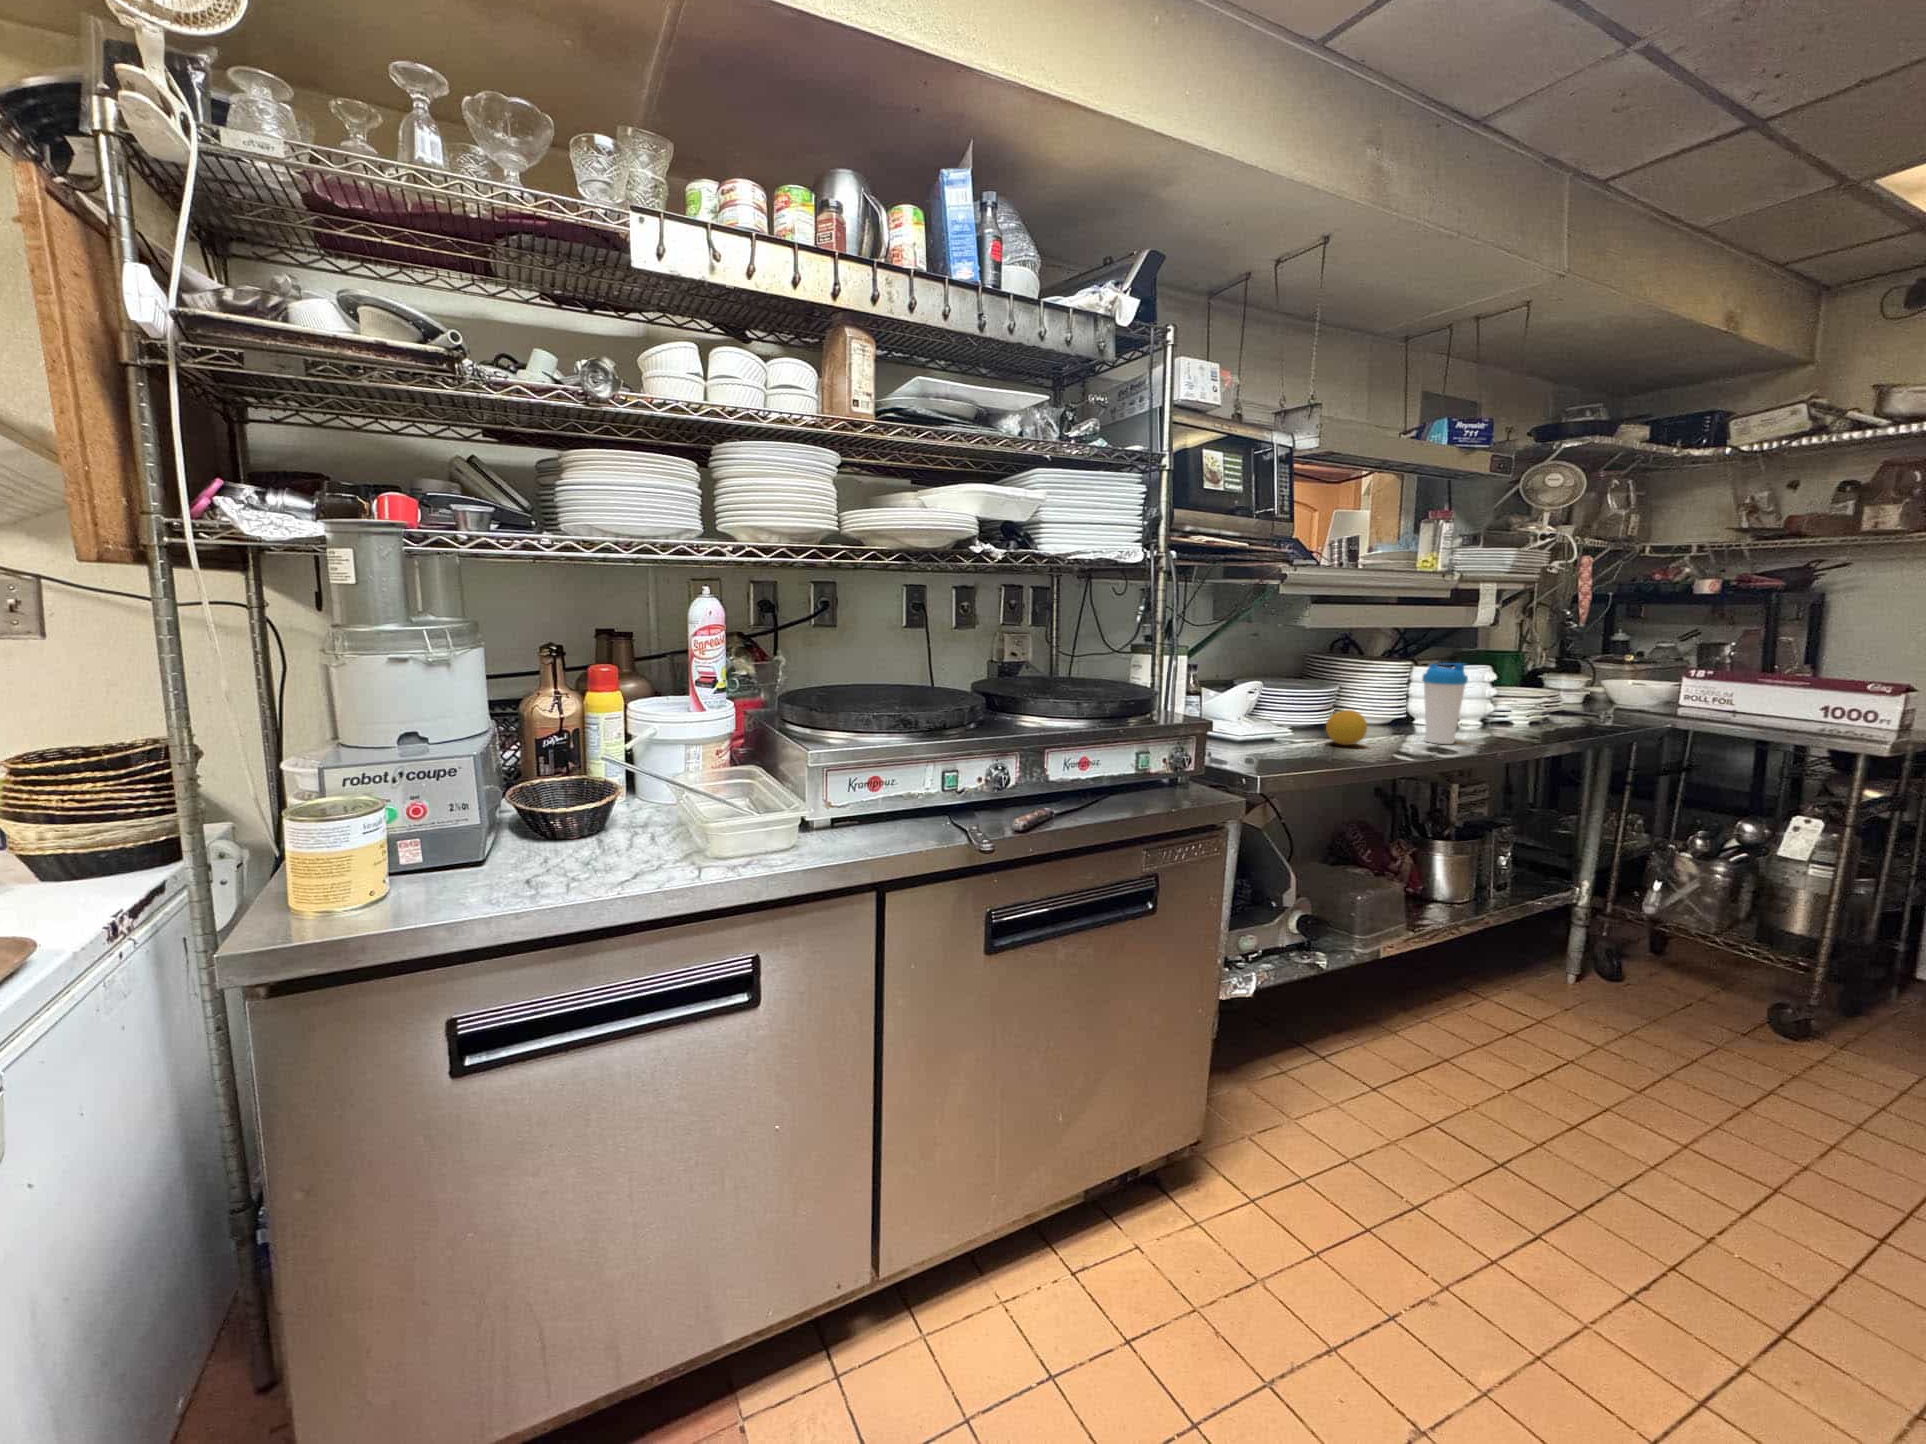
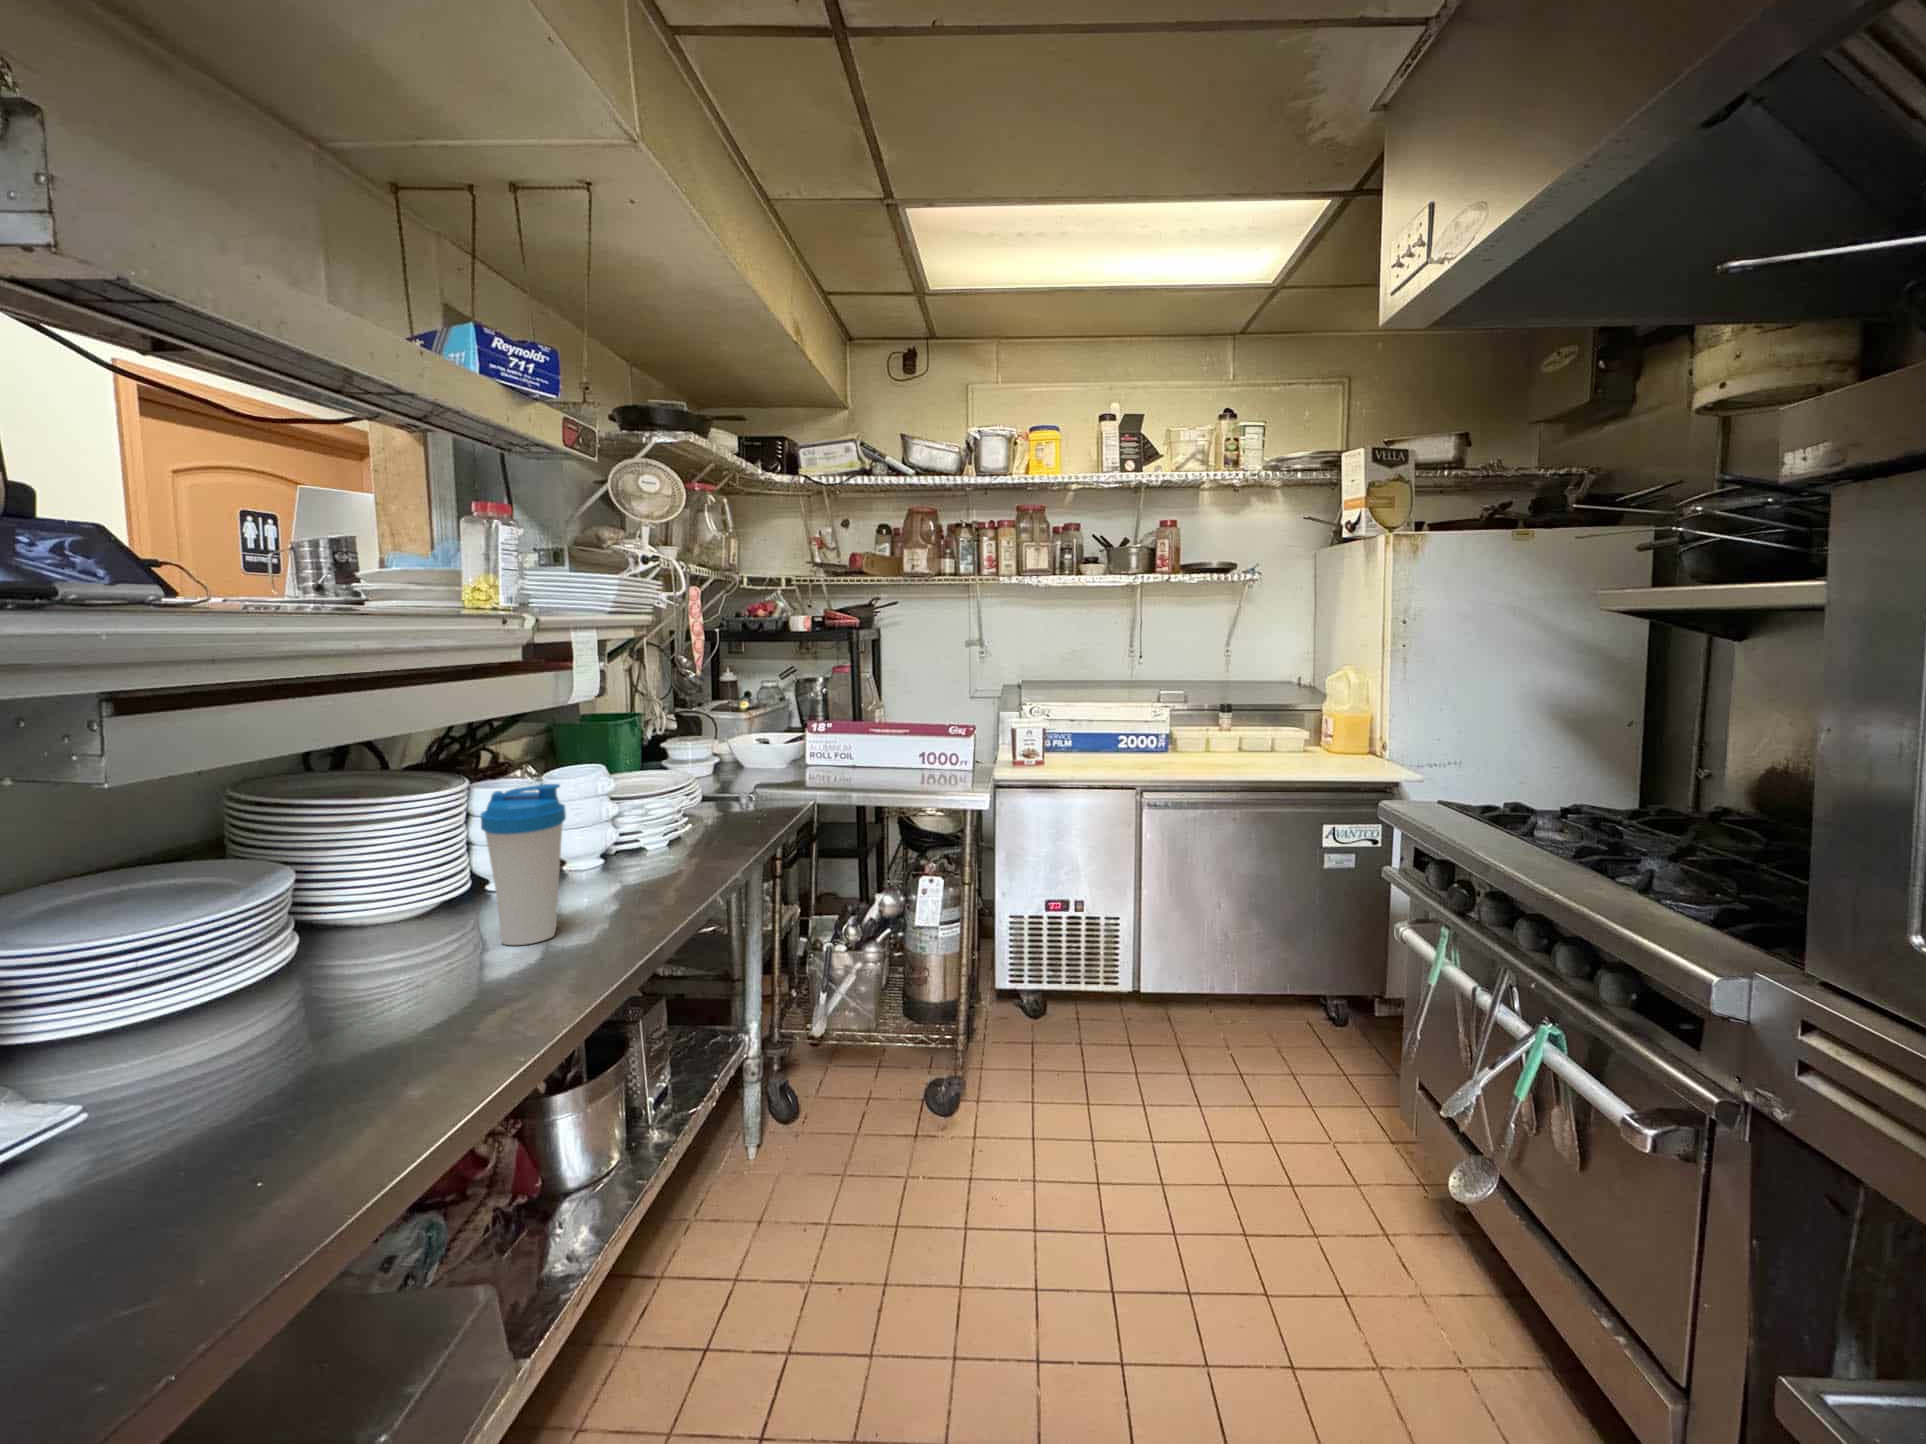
fruit: present [1326,710,1367,745] -> none [226,955,350,1051]

